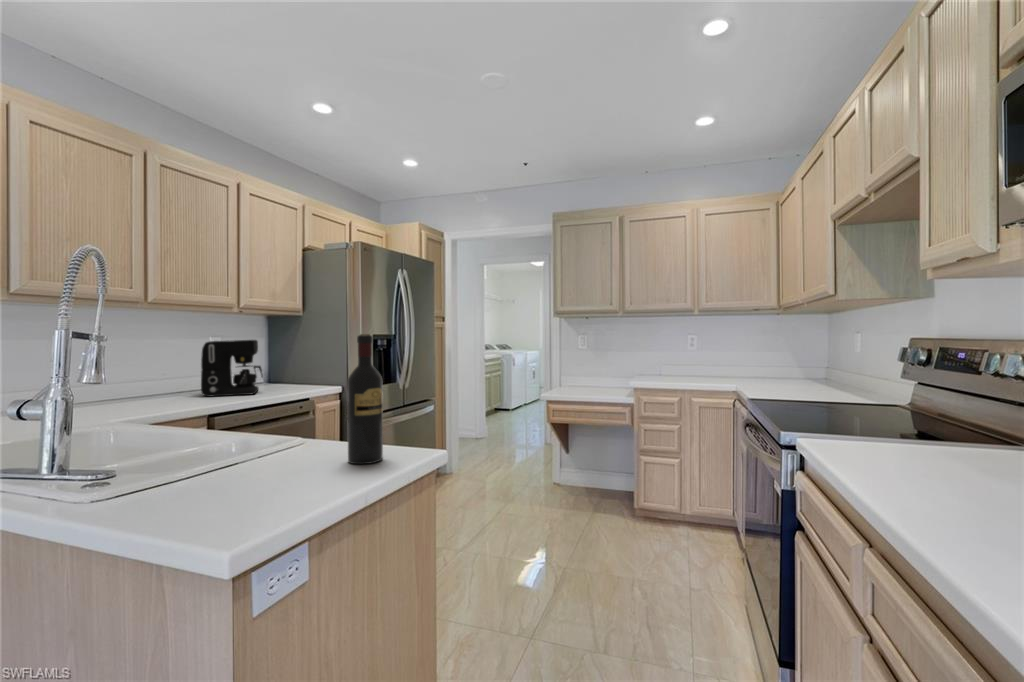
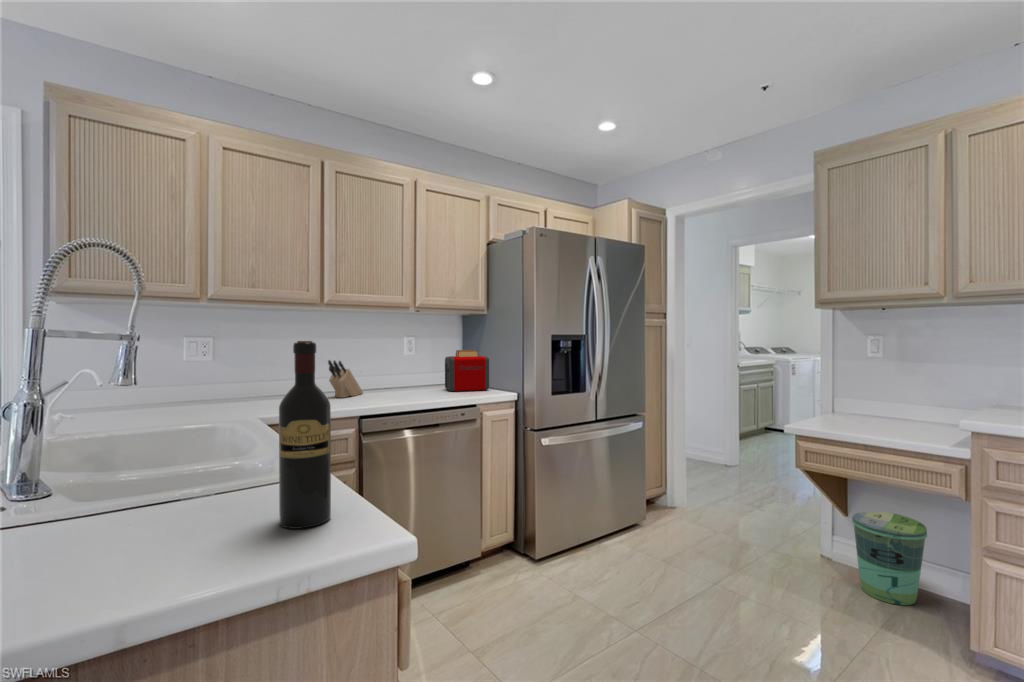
coffee maker: present [201,340,263,397] -> none [382,341,437,397]
toaster: none [259,349,308,389] -> present [445,350,489,391]
knife block: none [135,361,170,401] -> present [328,360,363,398]
trash can: none [574,445,611,499] -> present [852,512,927,605]

